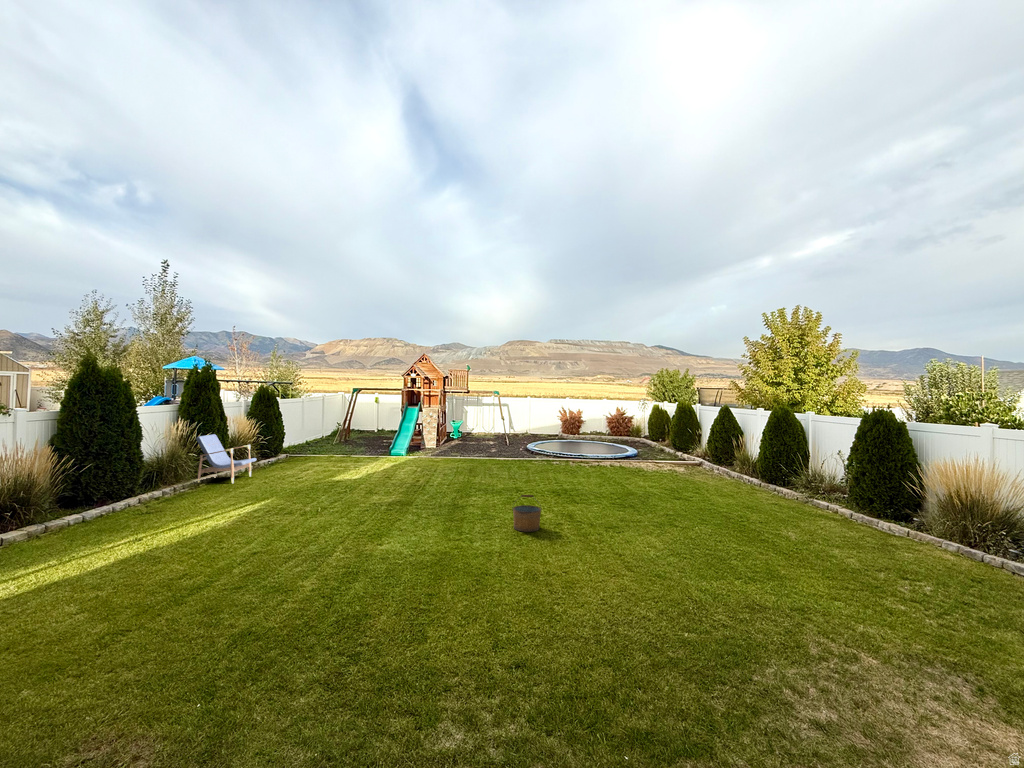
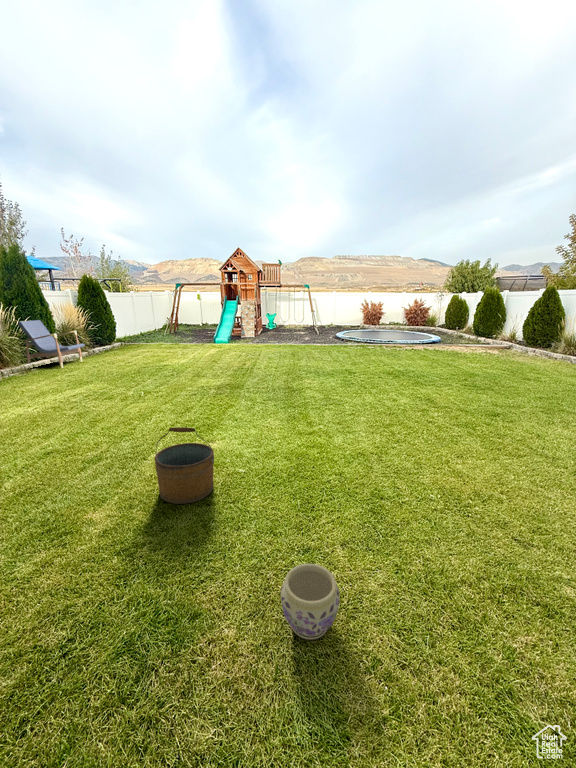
bucket: present [513,495,541,532] -> present [155,427,214,504]
planter: none [410,594,440,629] -> present [281,564,340,641]

